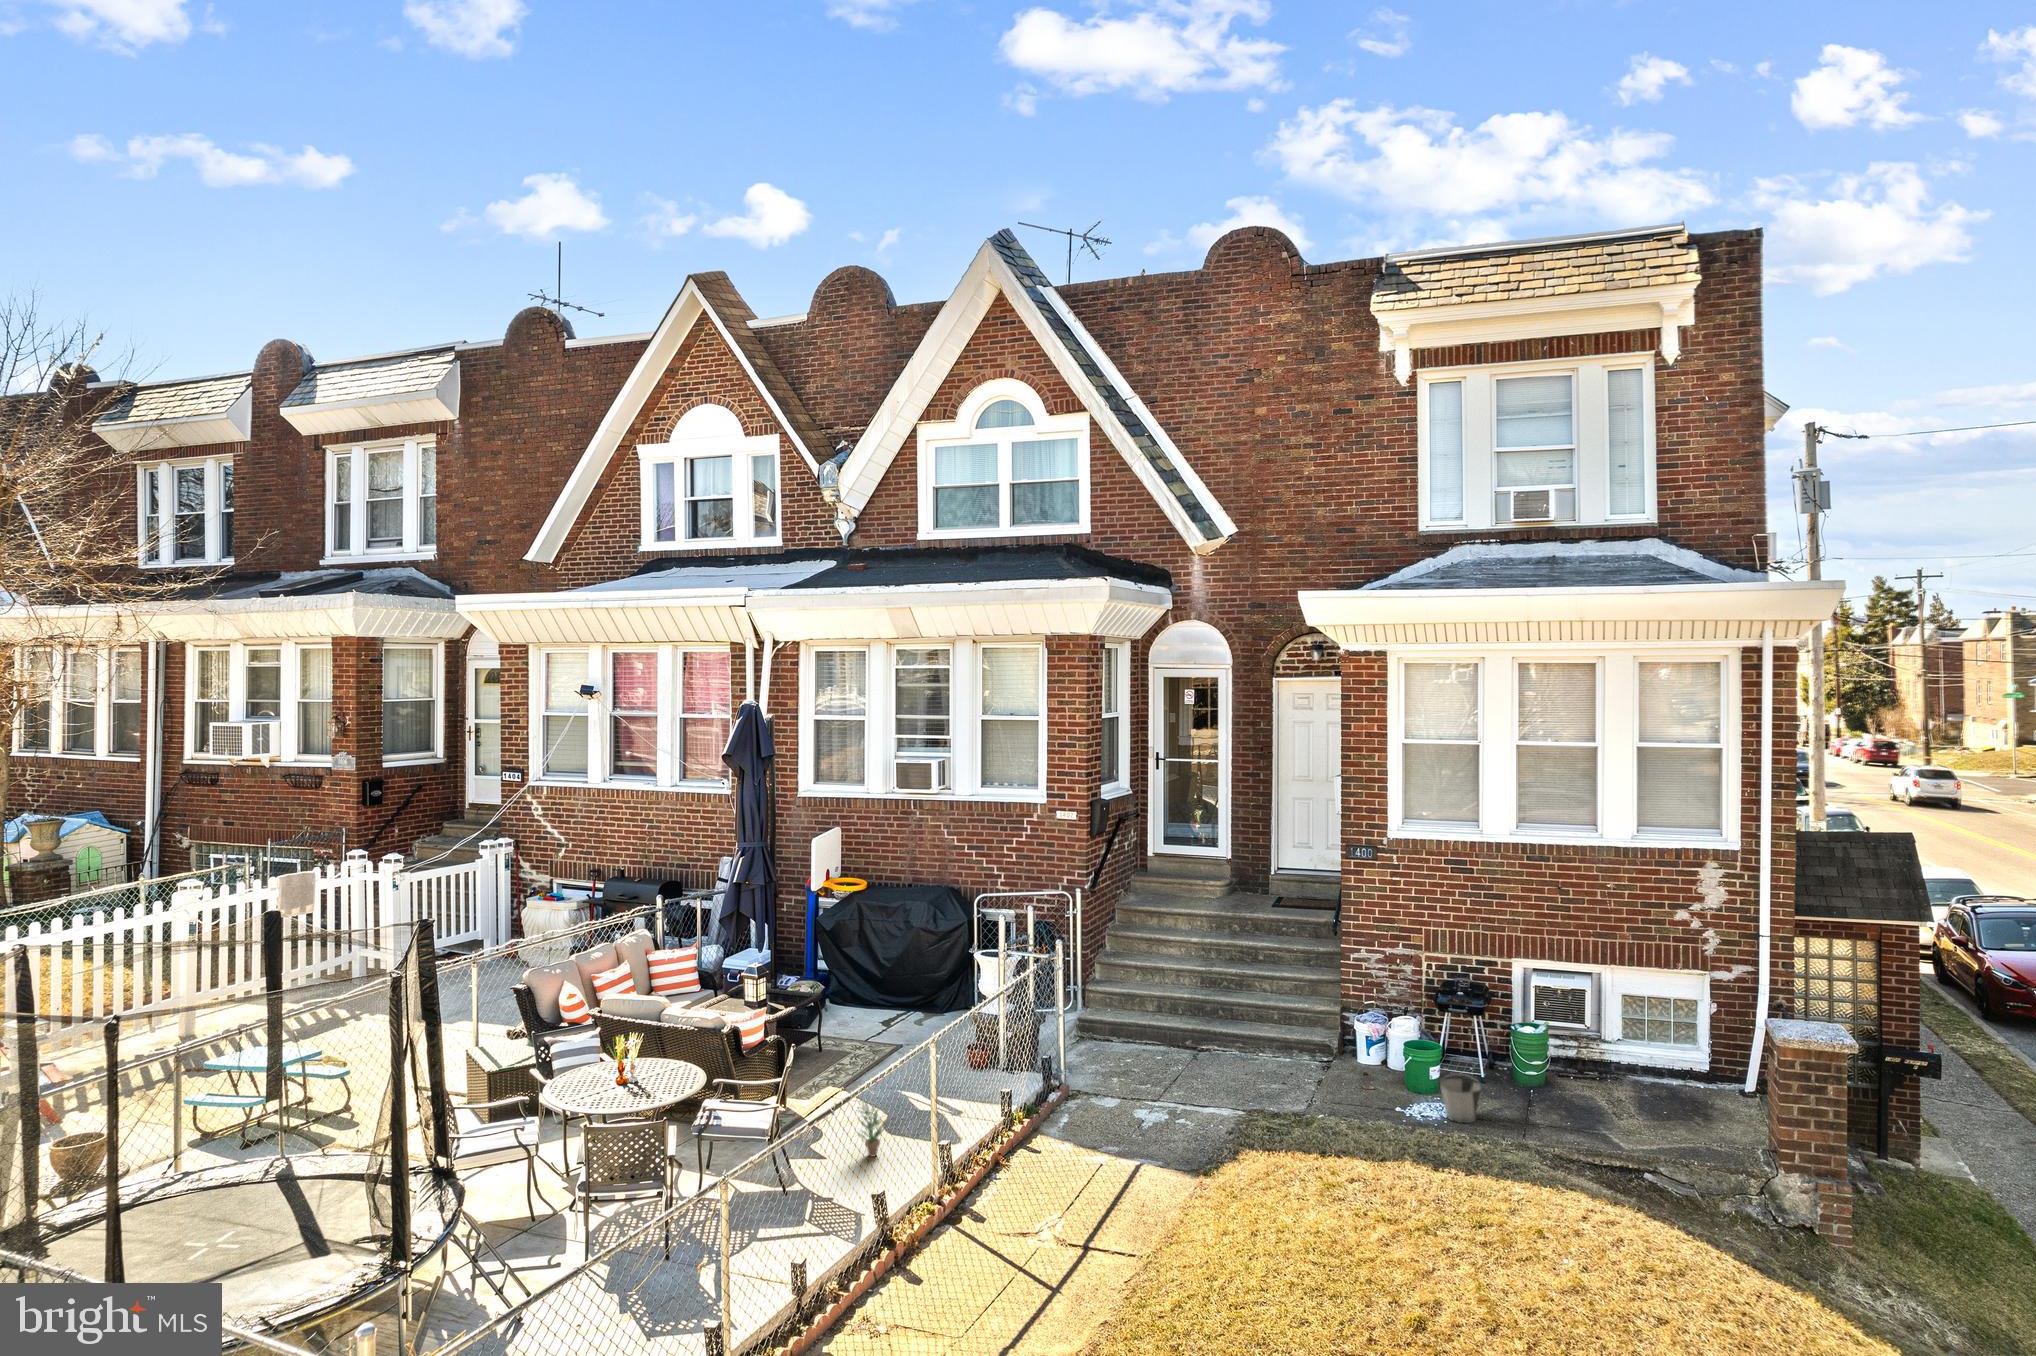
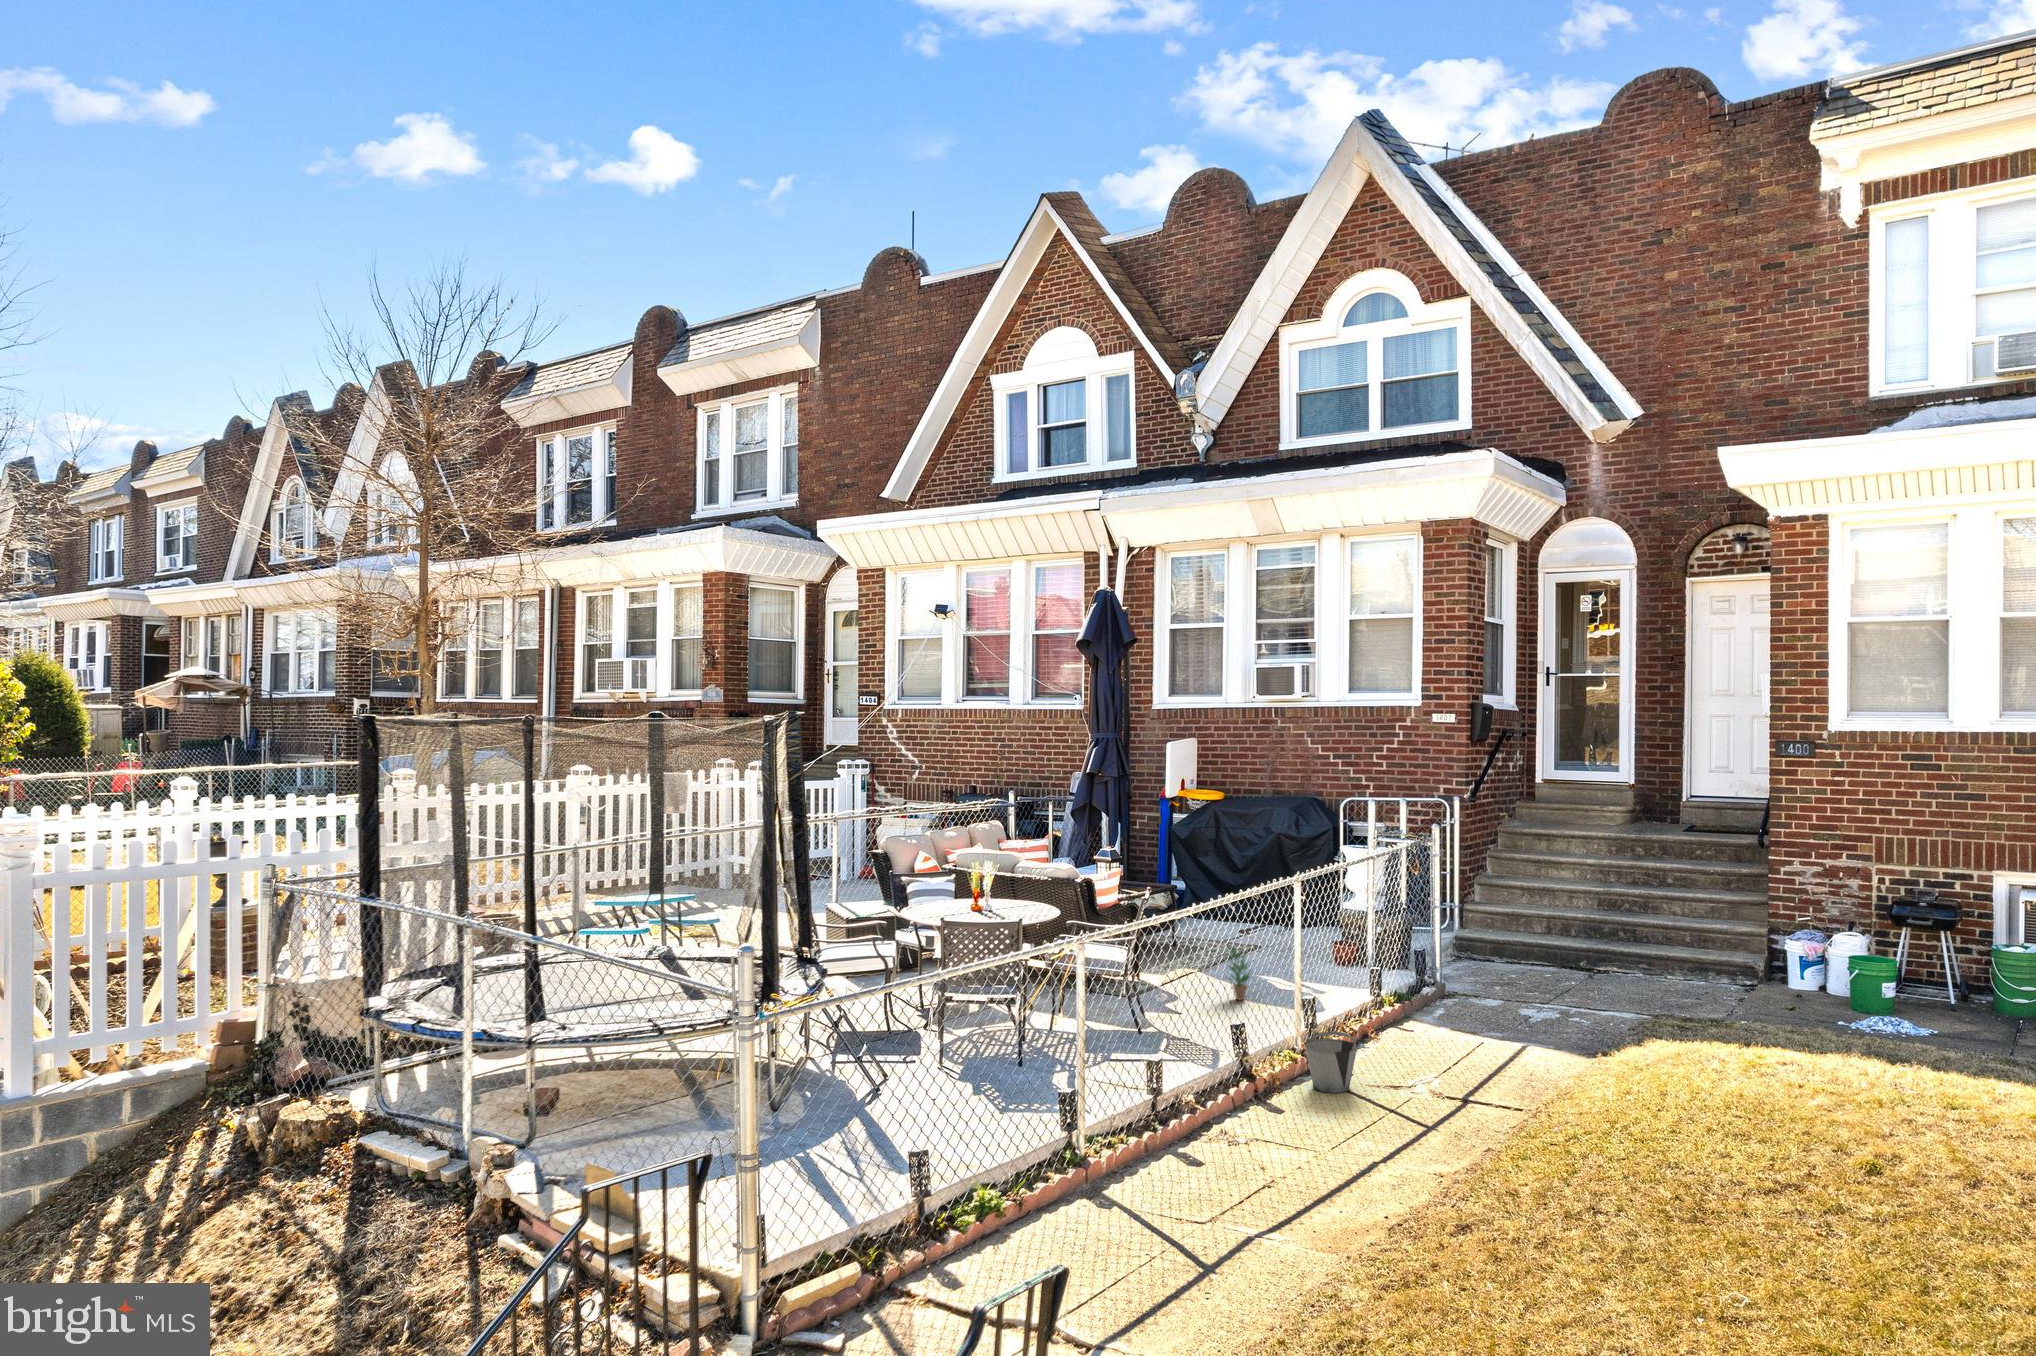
bucket: present [1440,1073,1481,1123] -> present [1304,1031,1357,1093]

